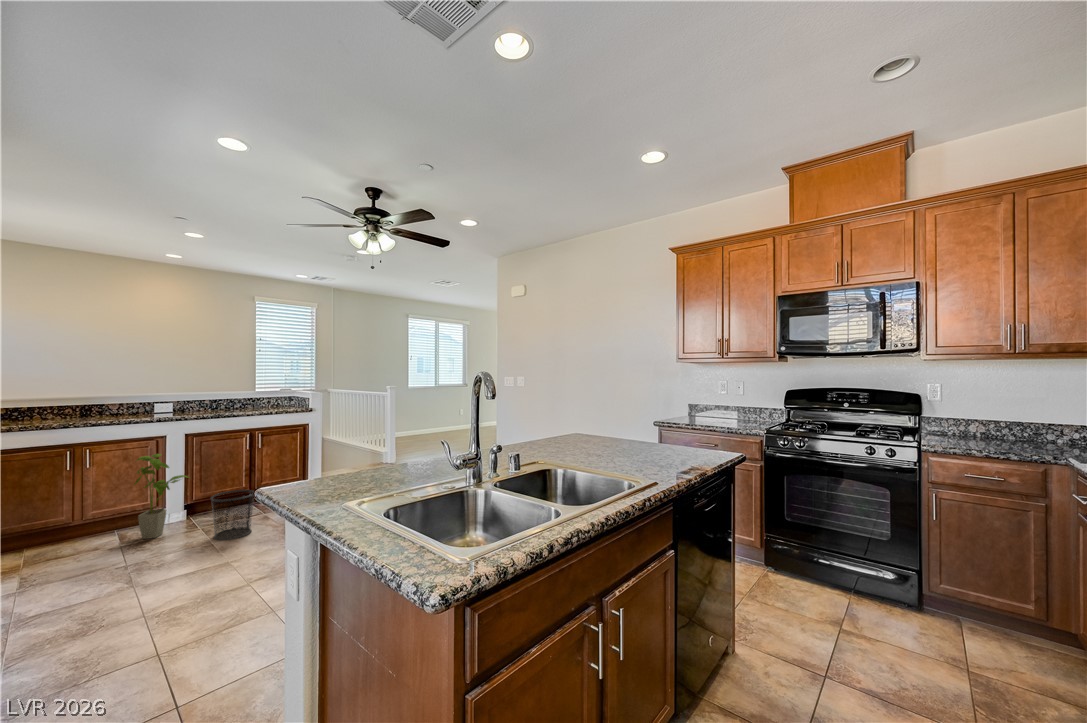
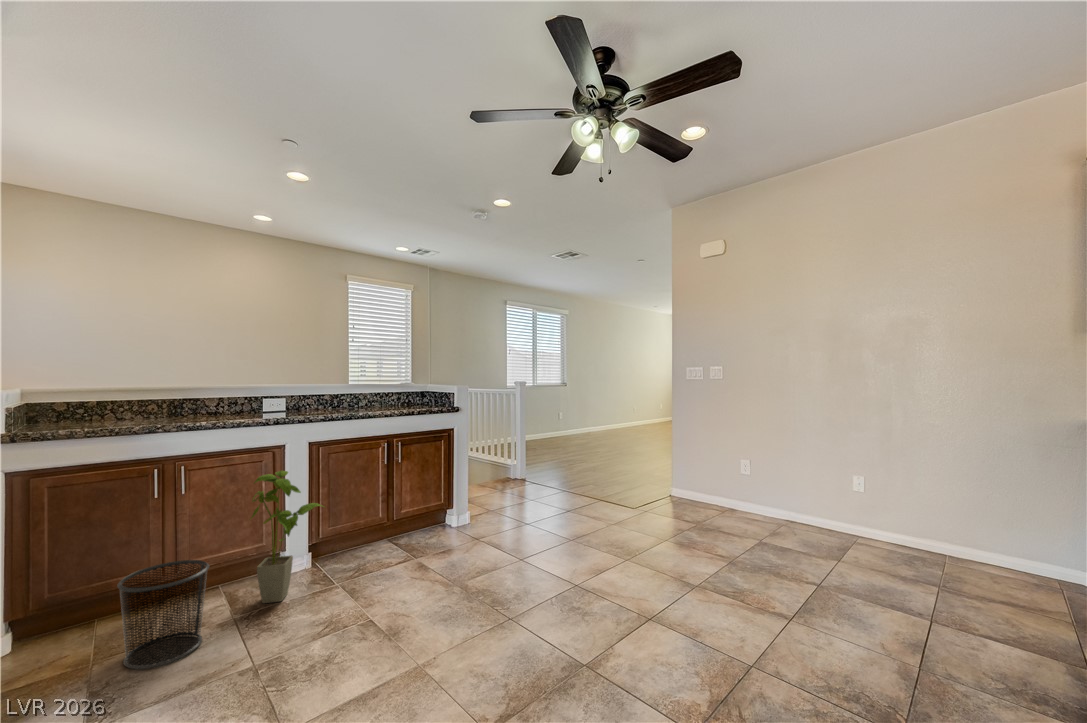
waste bin: present [211,490,254,540] -> present [117,560,209,669]

